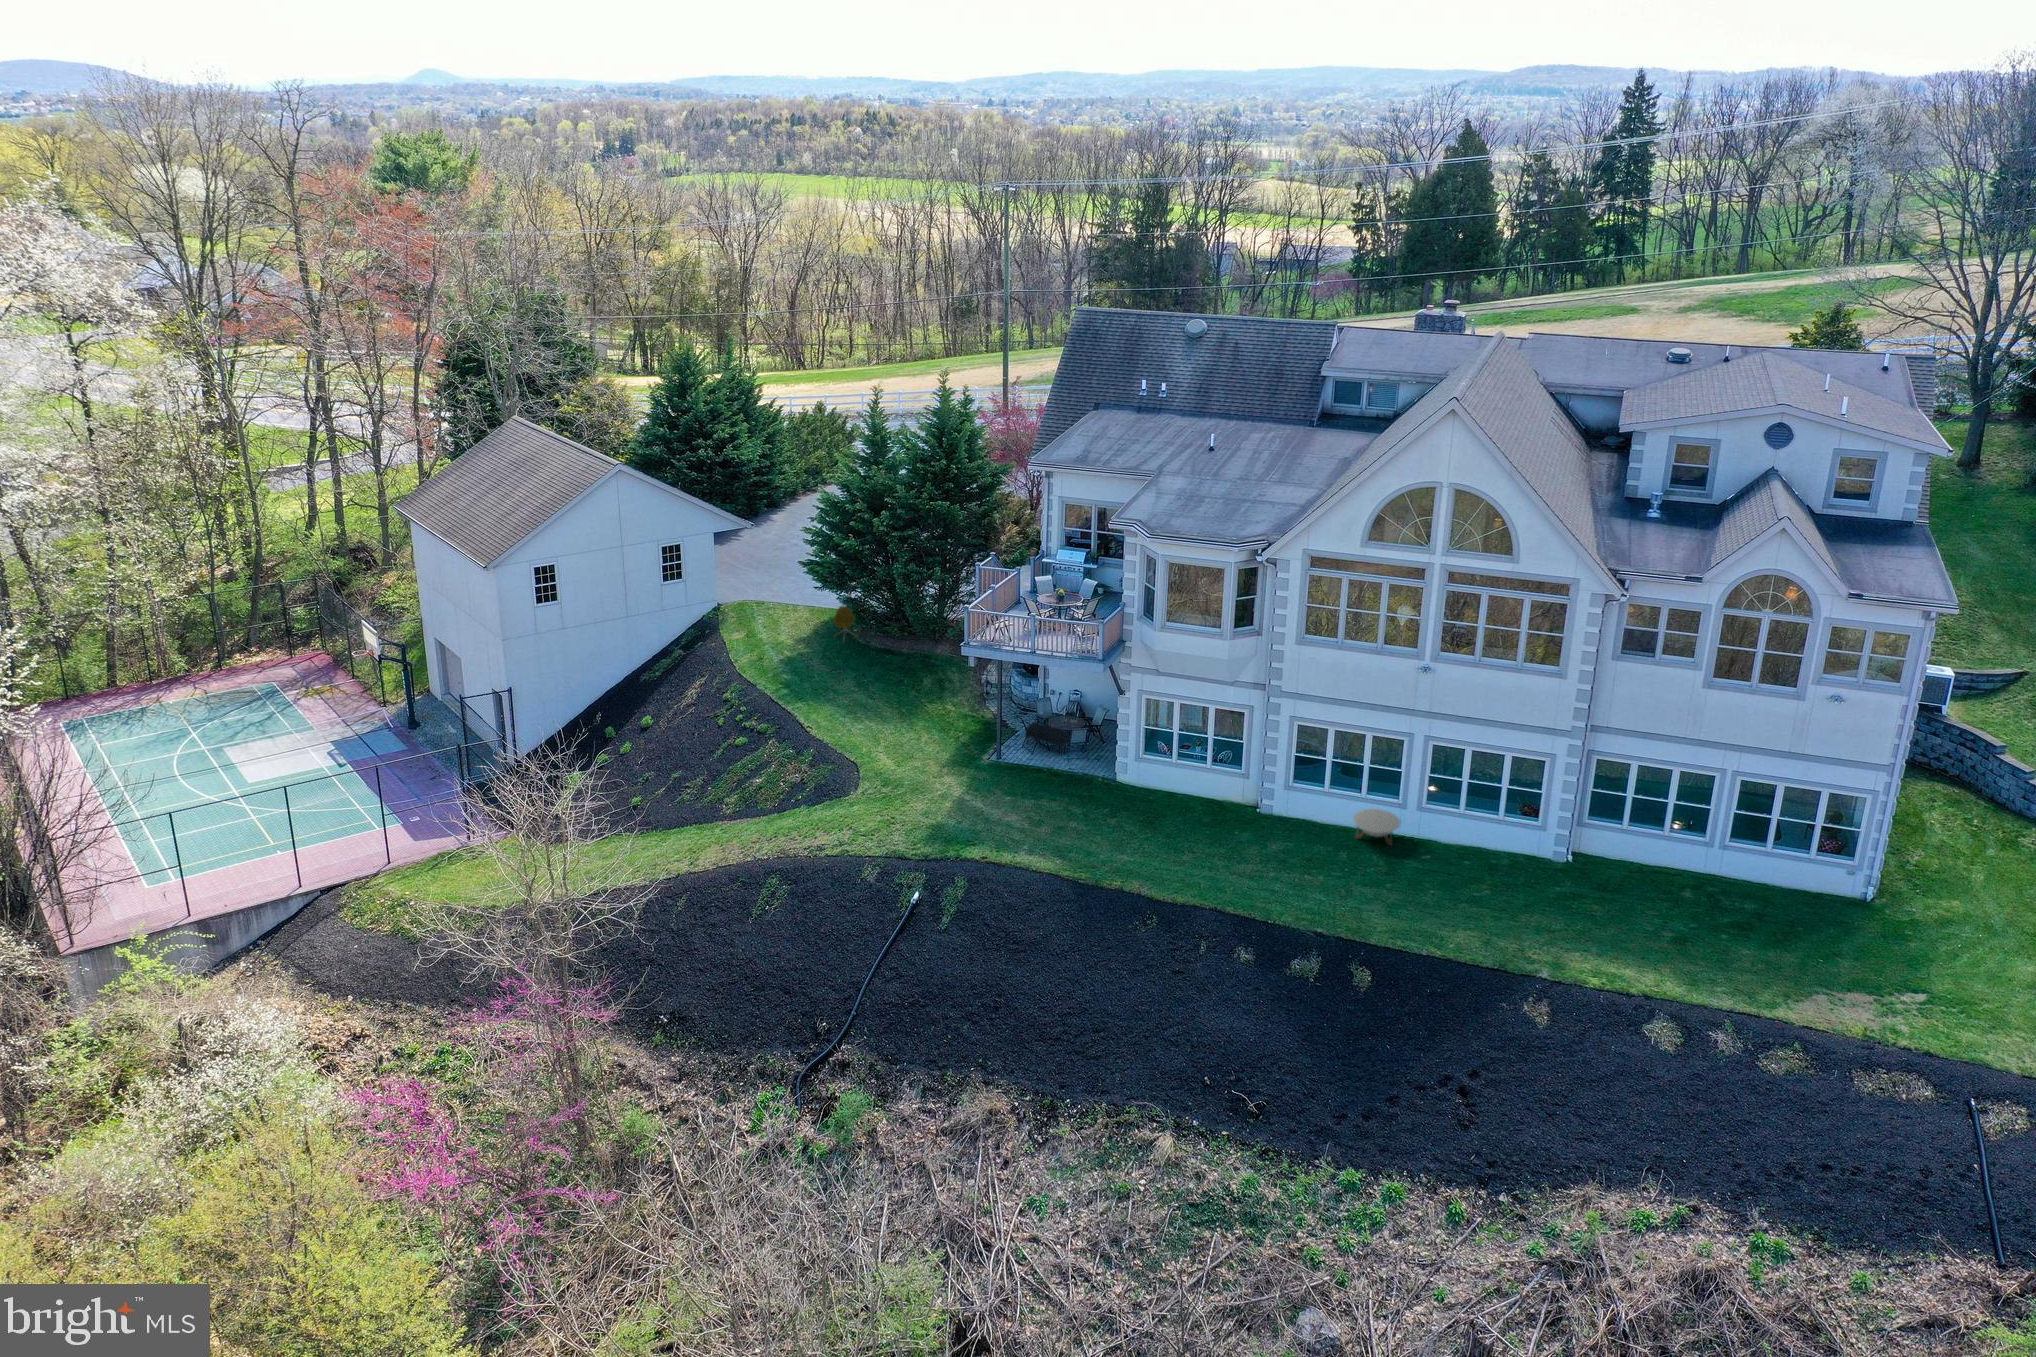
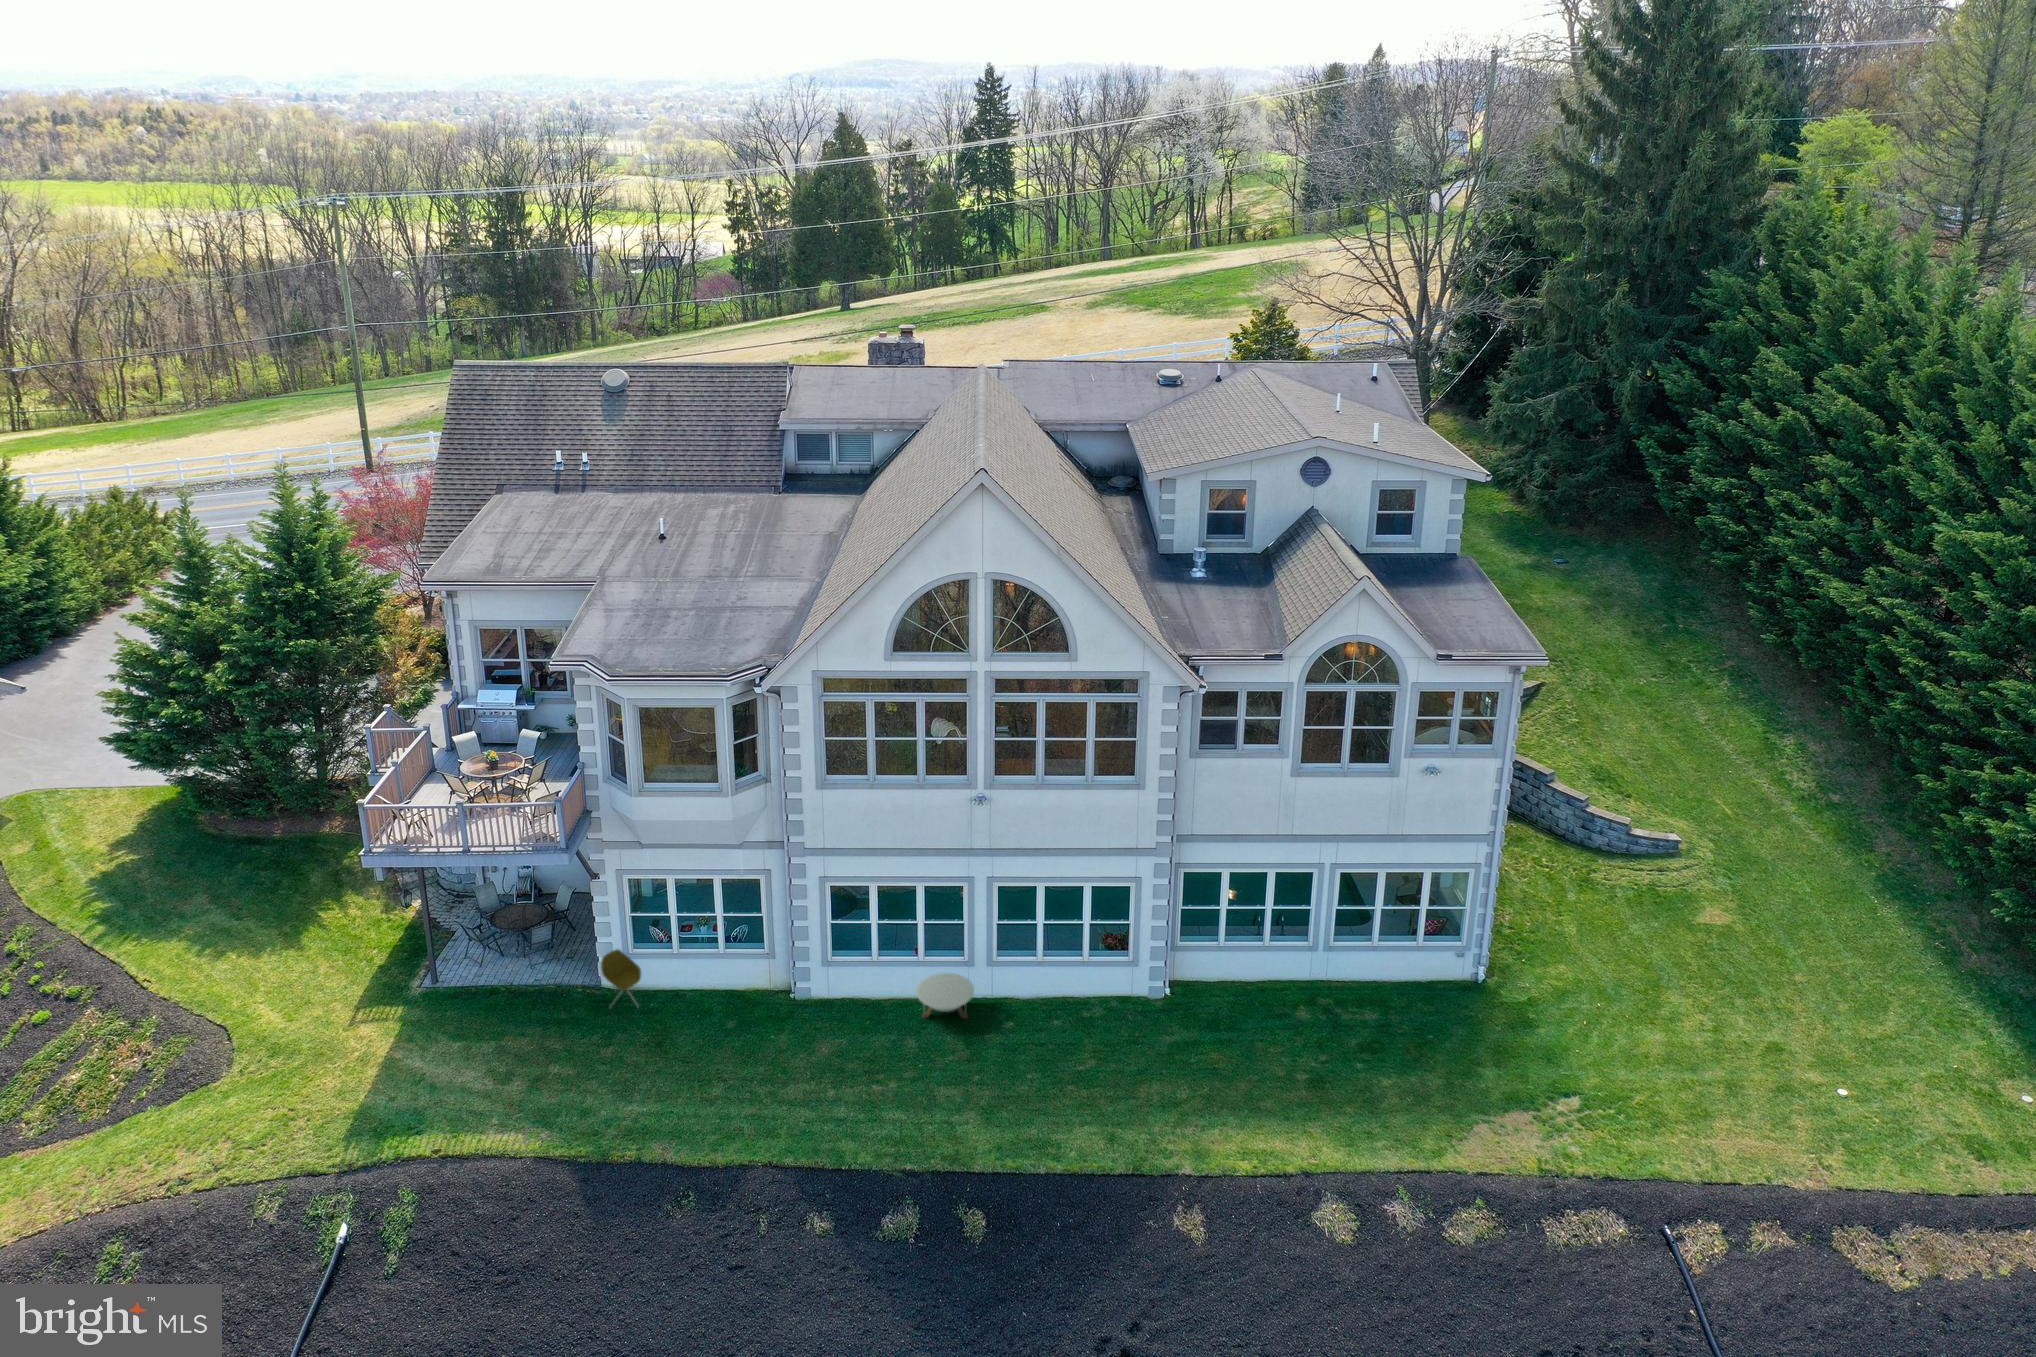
chair: present [834,606,855,632] -> present [601,949,641,1003]
bench: present [1026,722,1070,754] -> none [465,928,531,969]

